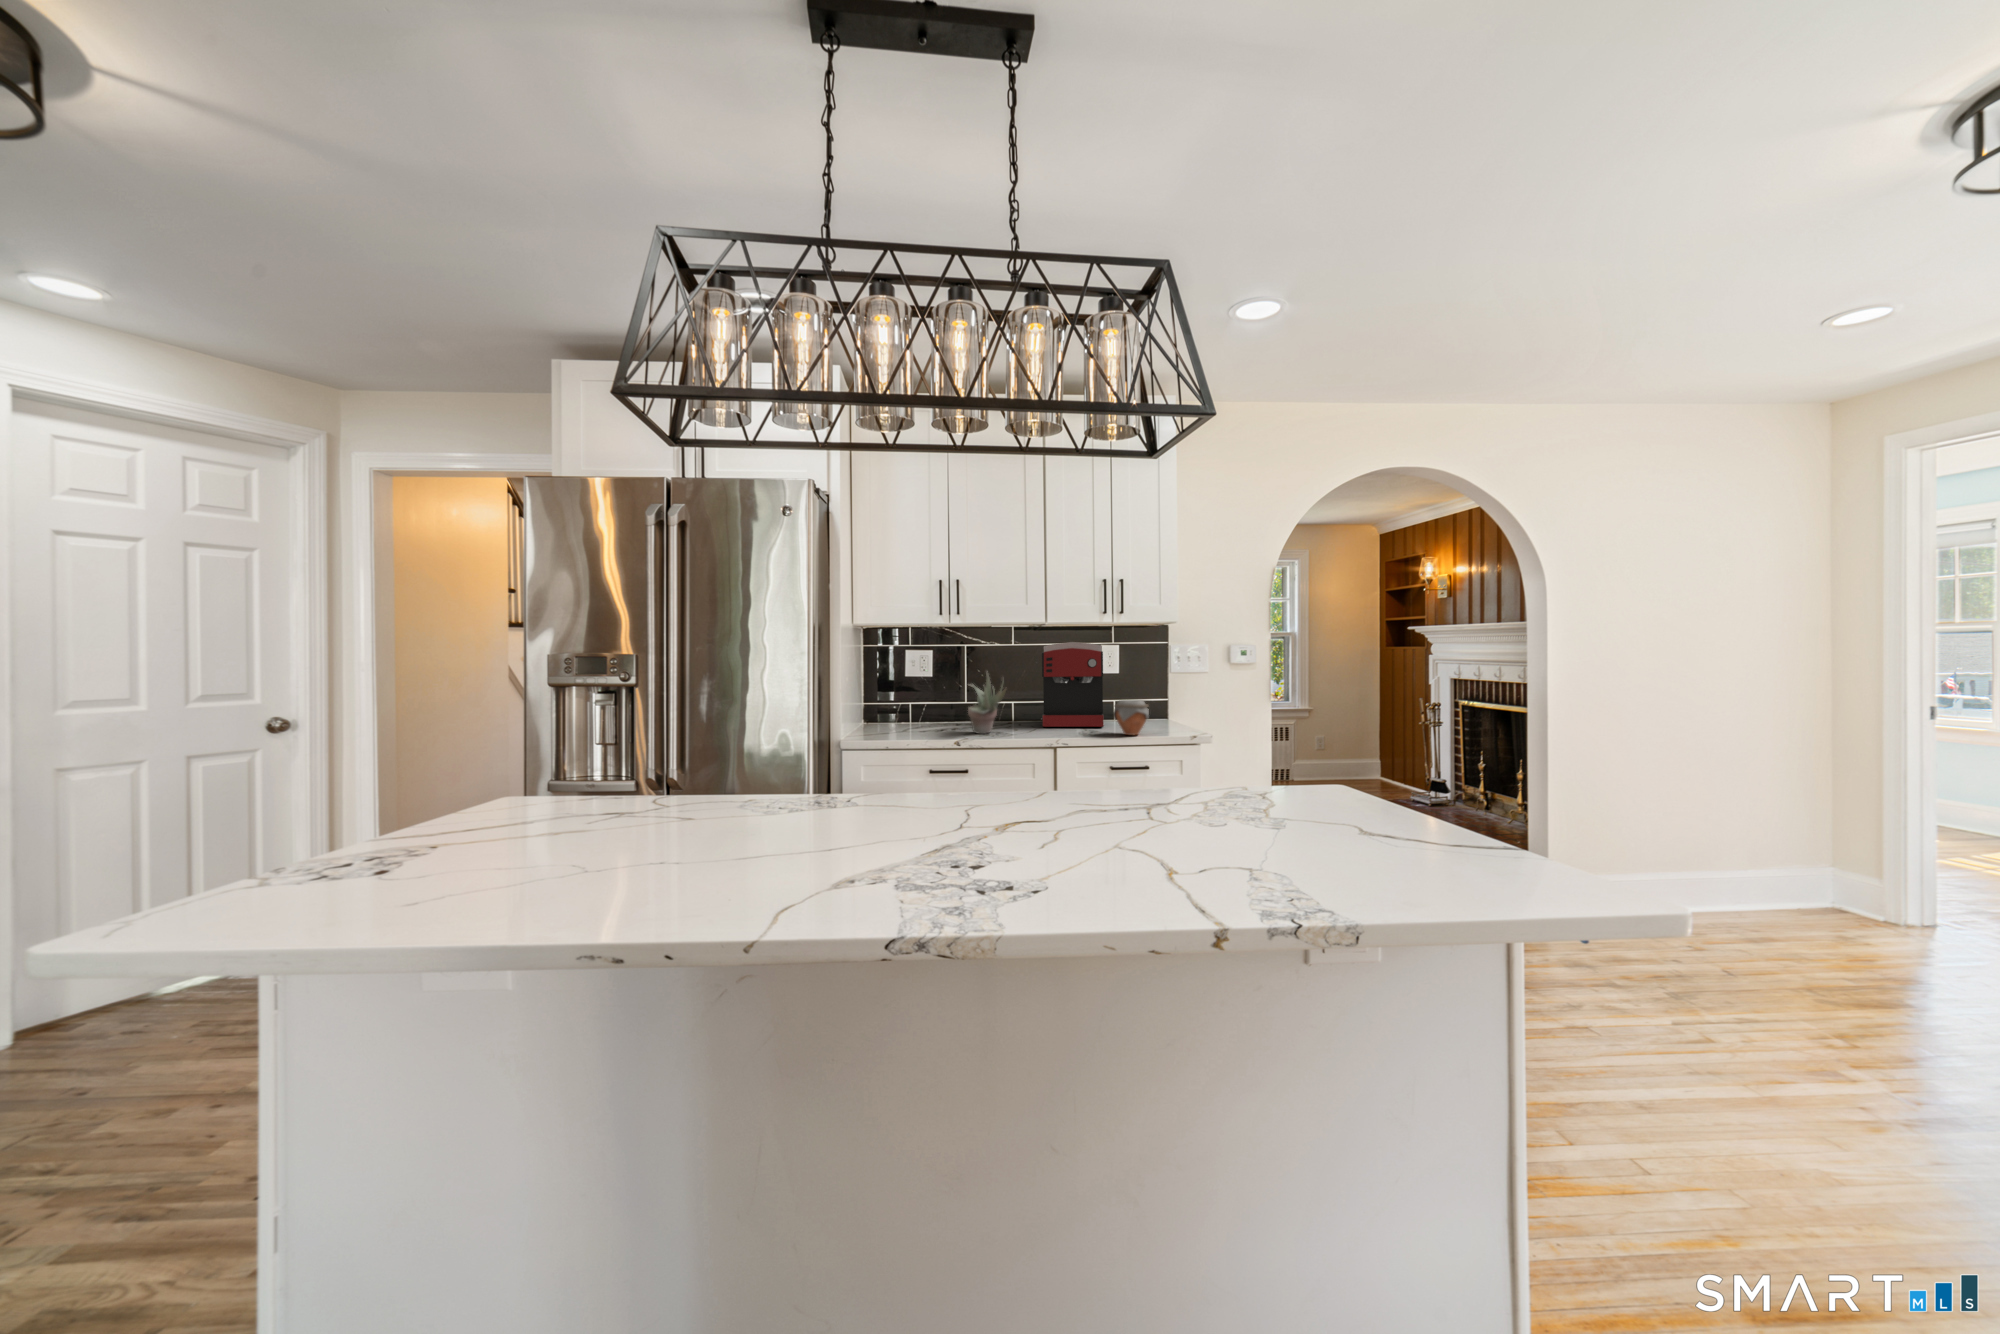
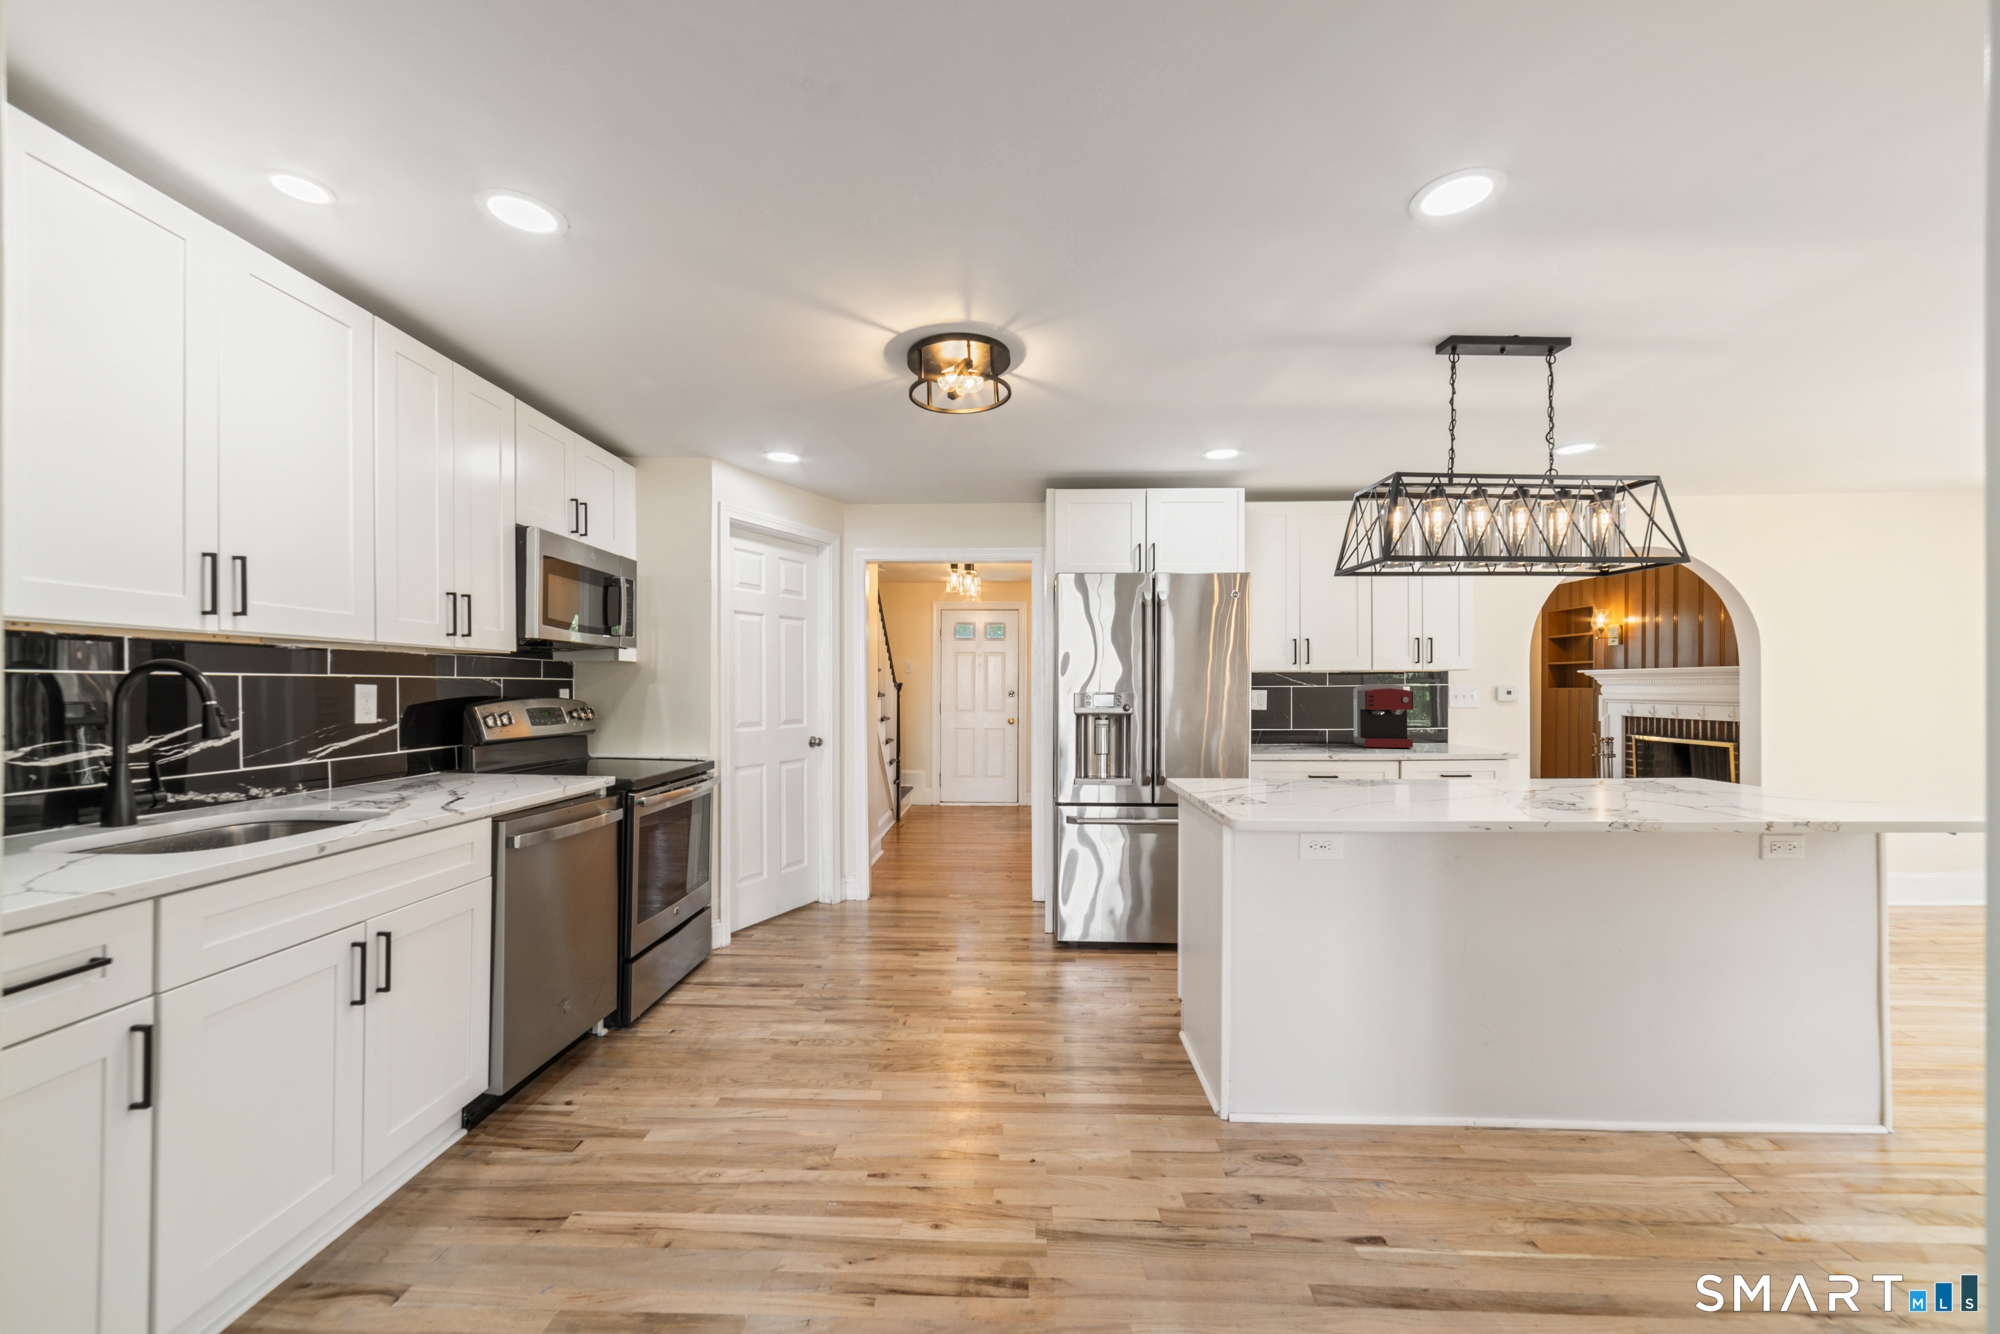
succulent plant: present [968,673,1006,734] -> none [1315,704,1348,751]
jar: present [1113,700,1149,735] -> none [1432,728,1460,754]

